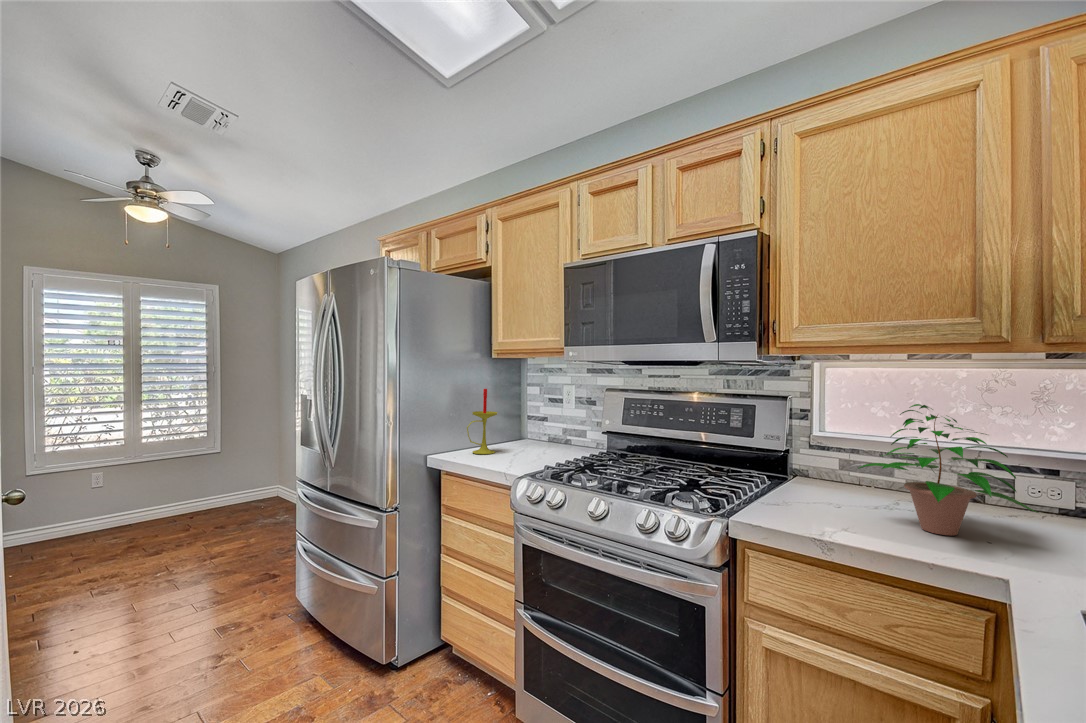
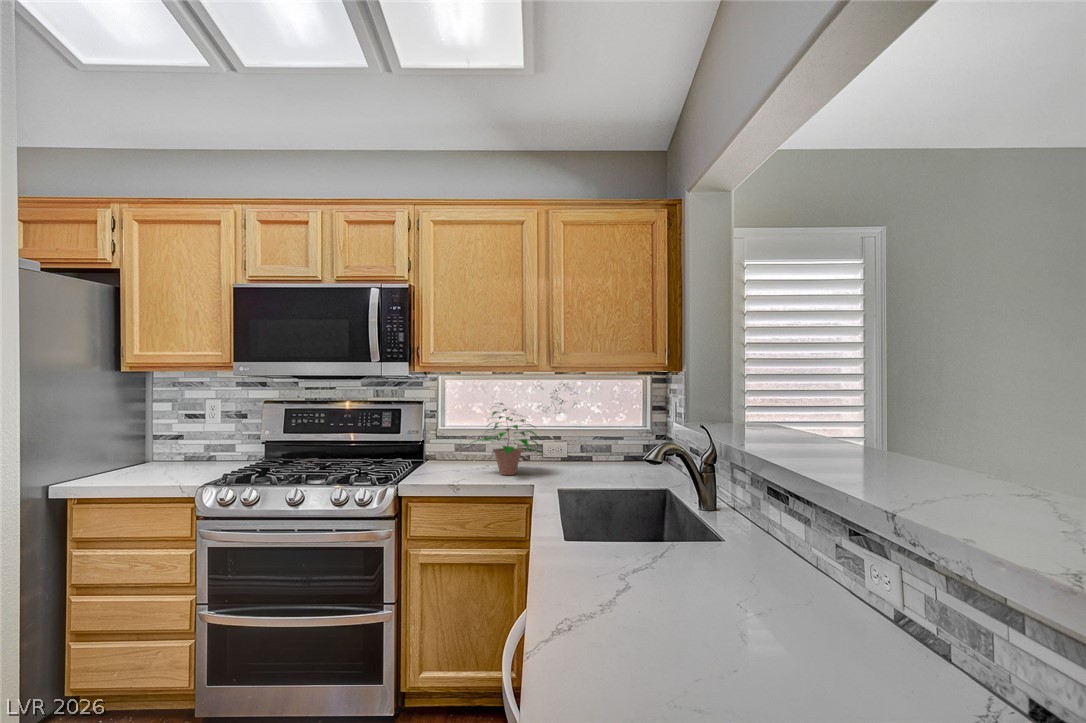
candle: present [467,389,497,454] -> none [98,405,136,480]

